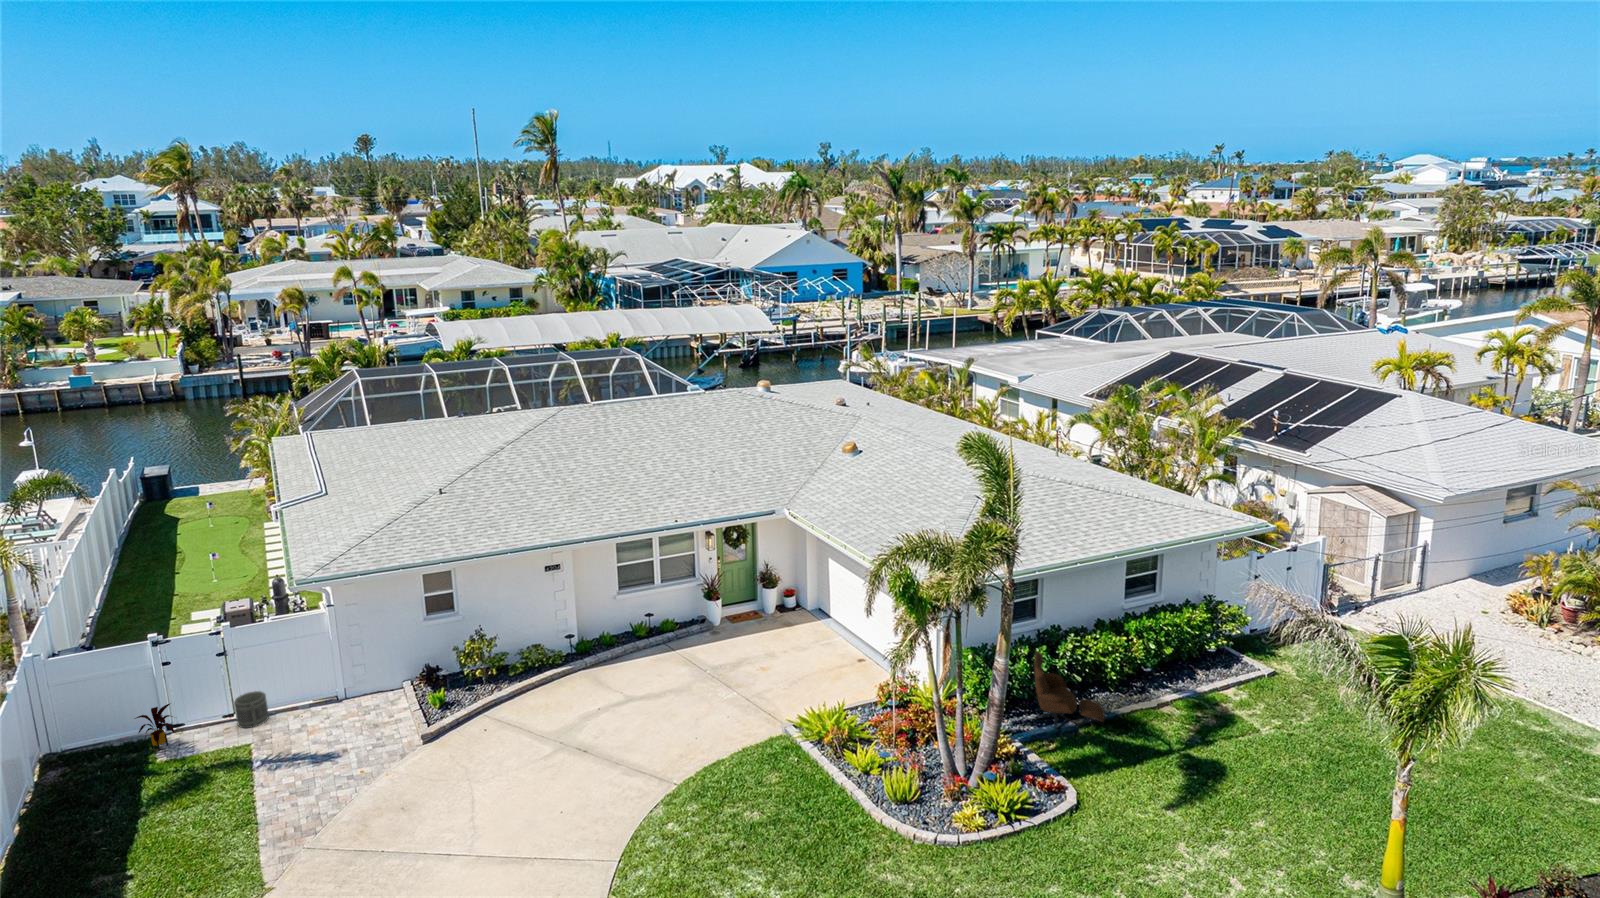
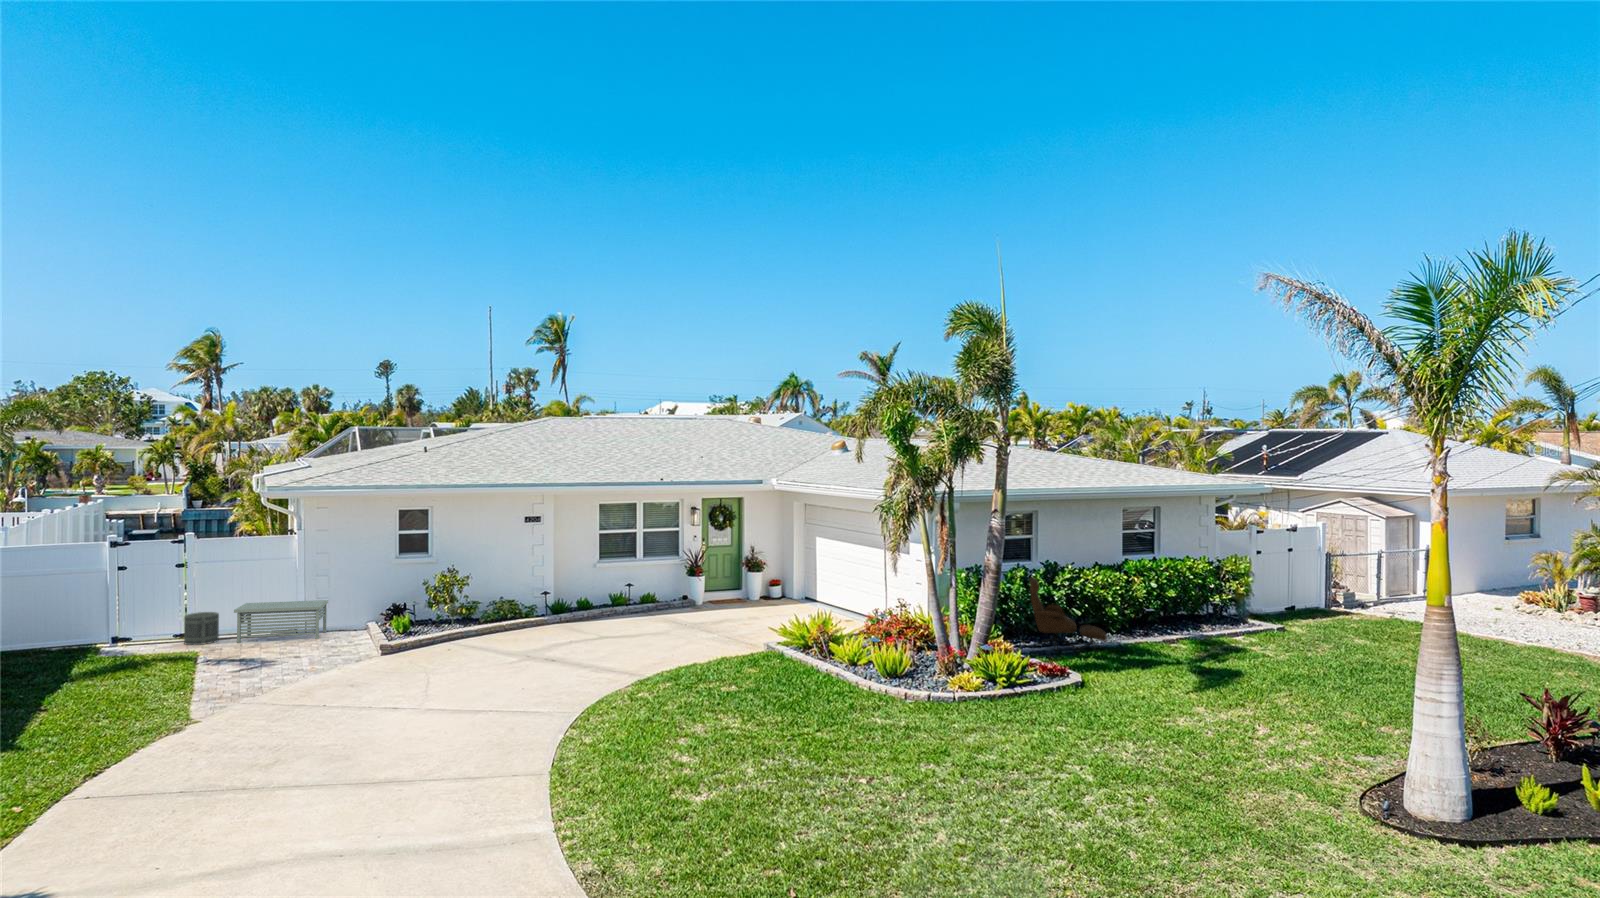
storage bench: none [279,668,368,723] -> present [234,600,328,643]
house plant: present [135,704,174,750] -> none [76,607,122,654]

